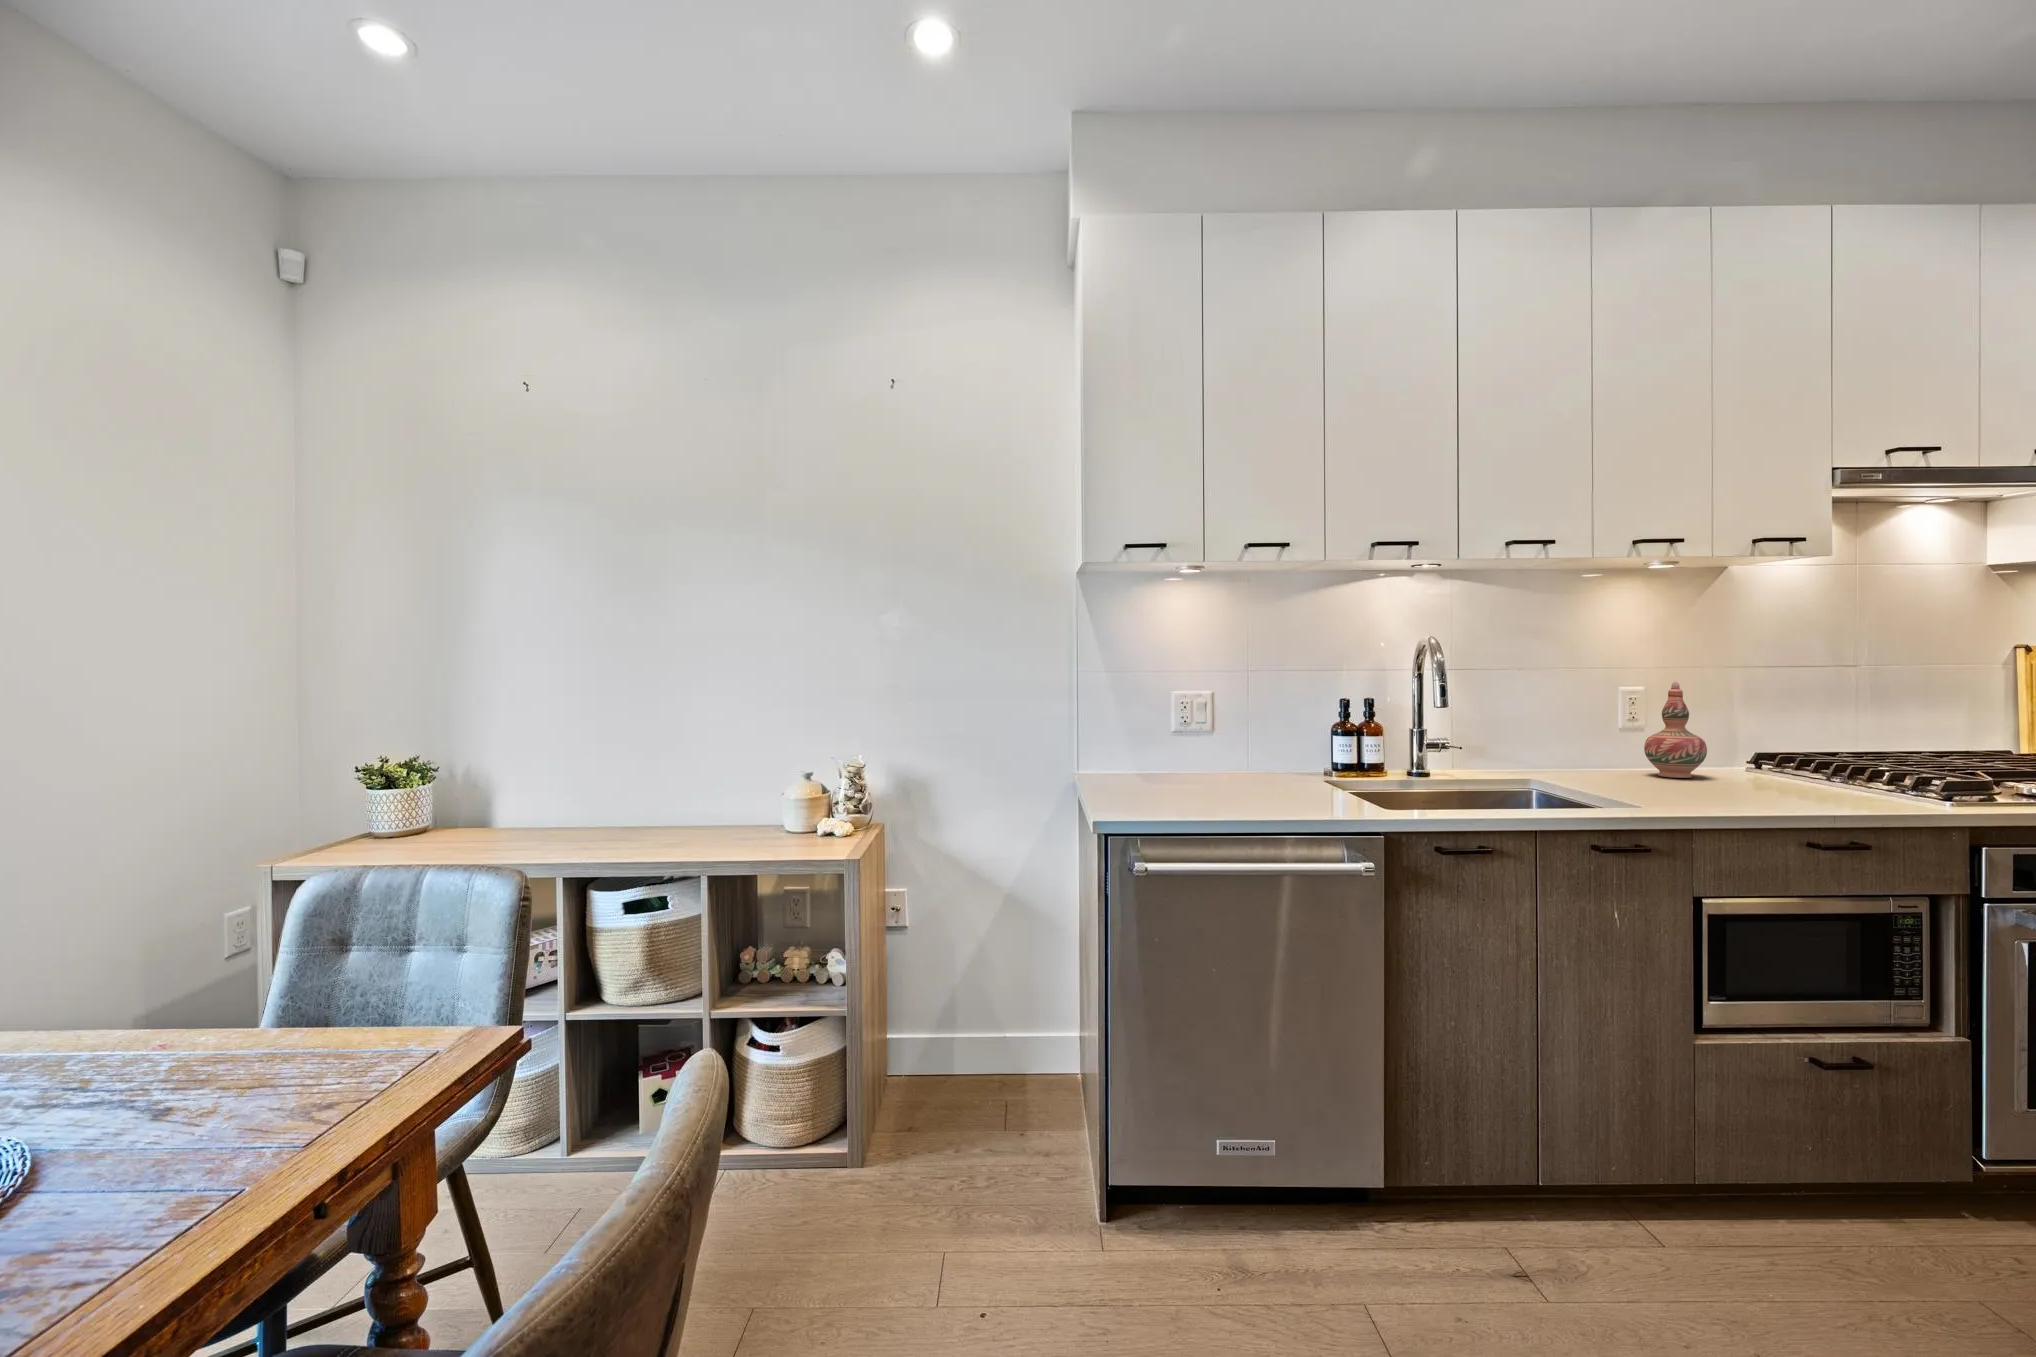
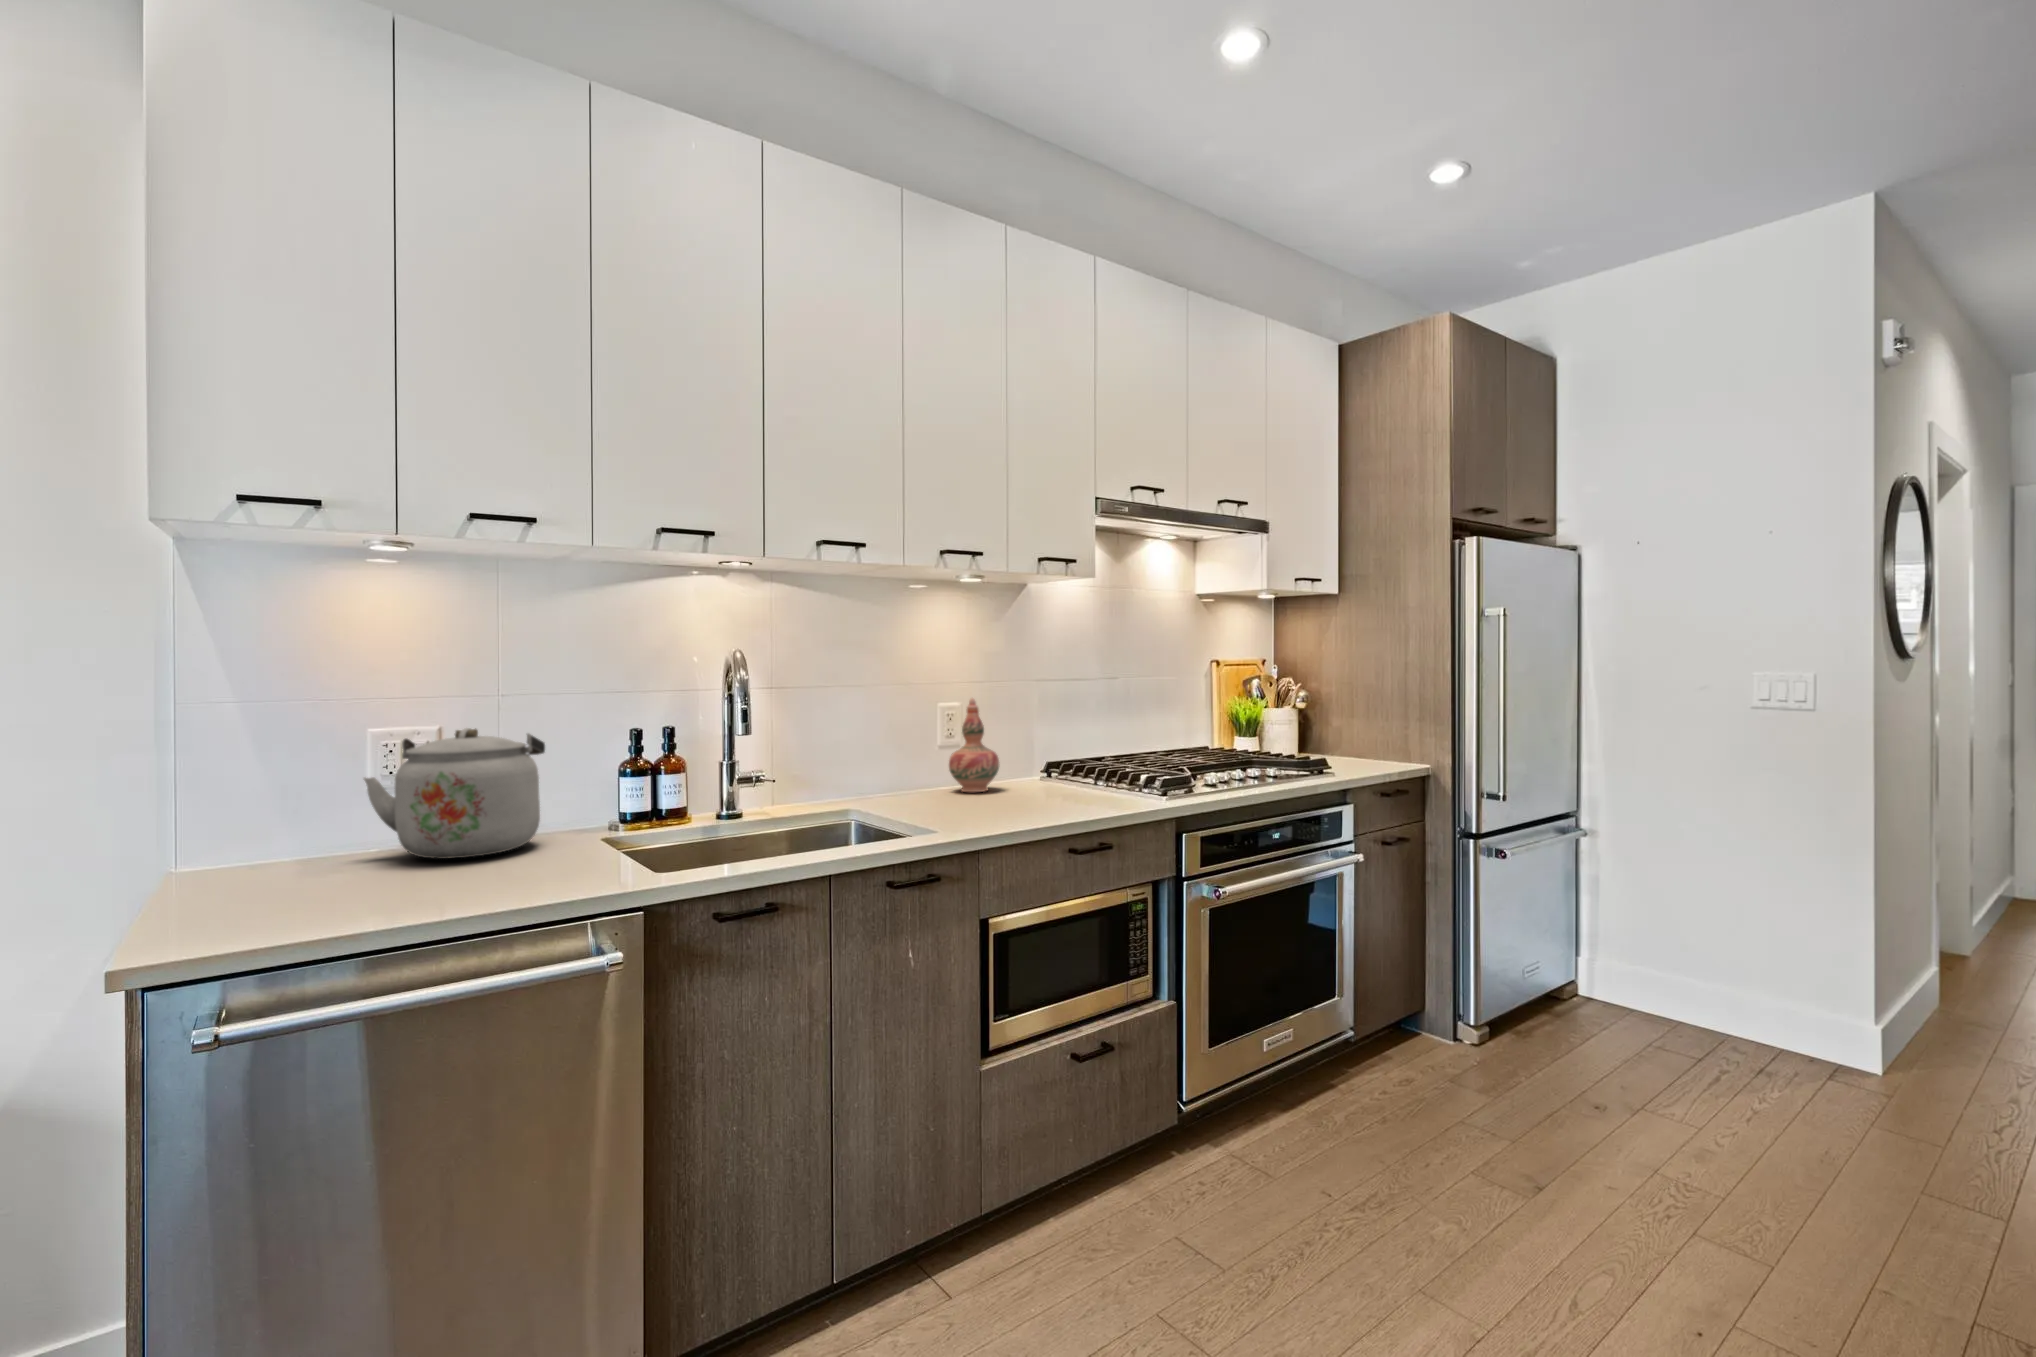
kettle: none [1155,689,1276,787] -> present [364,728,545,859]

